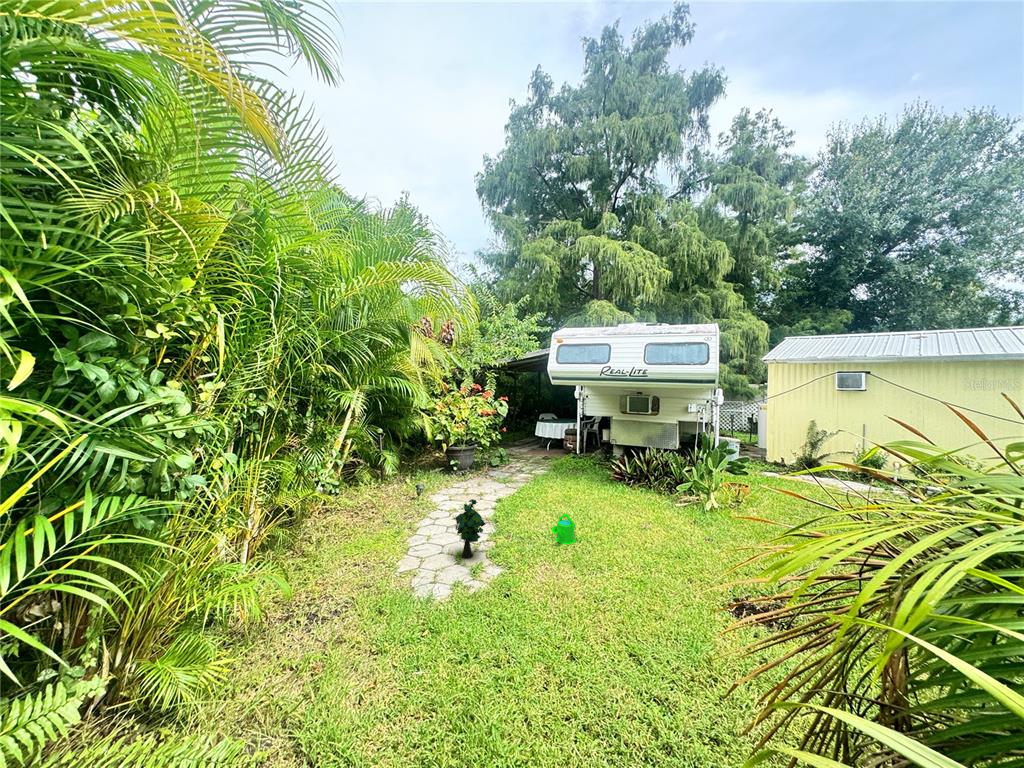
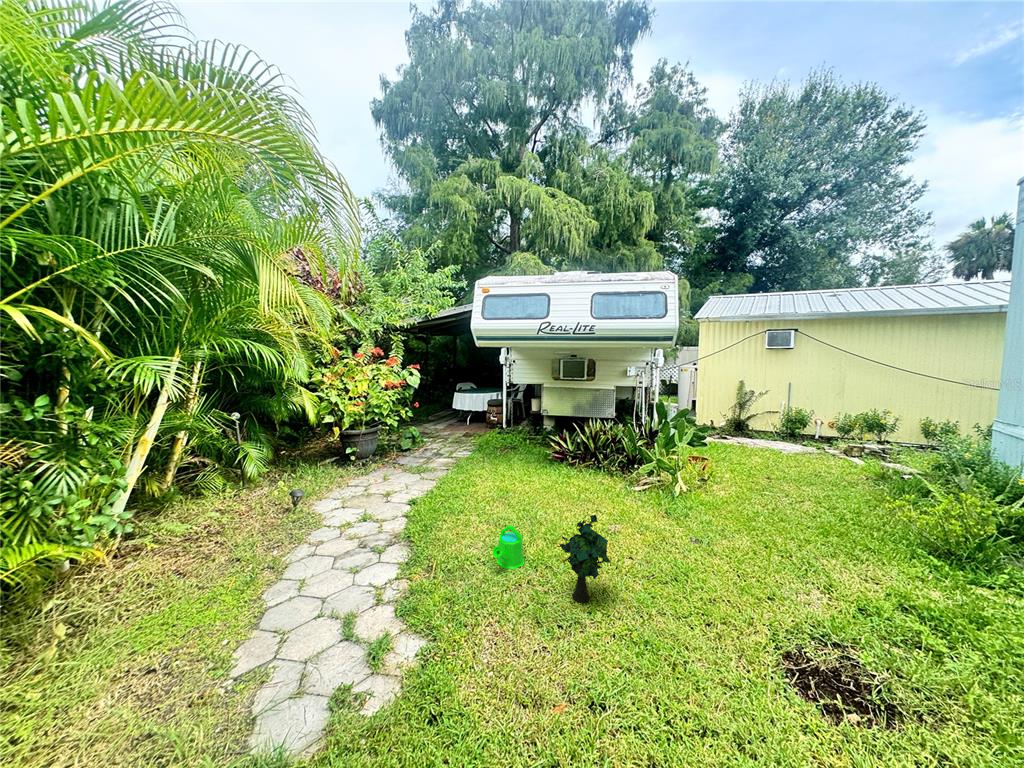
decorative plant: present [453,499,485,558] -> present [558,515,610,603]

